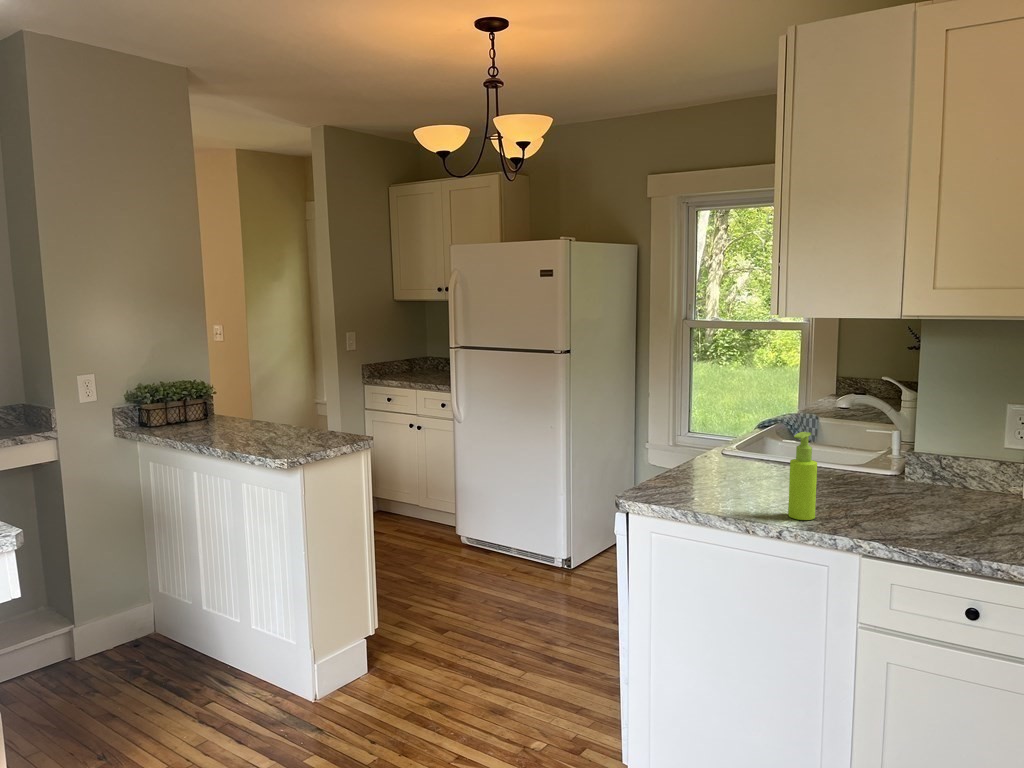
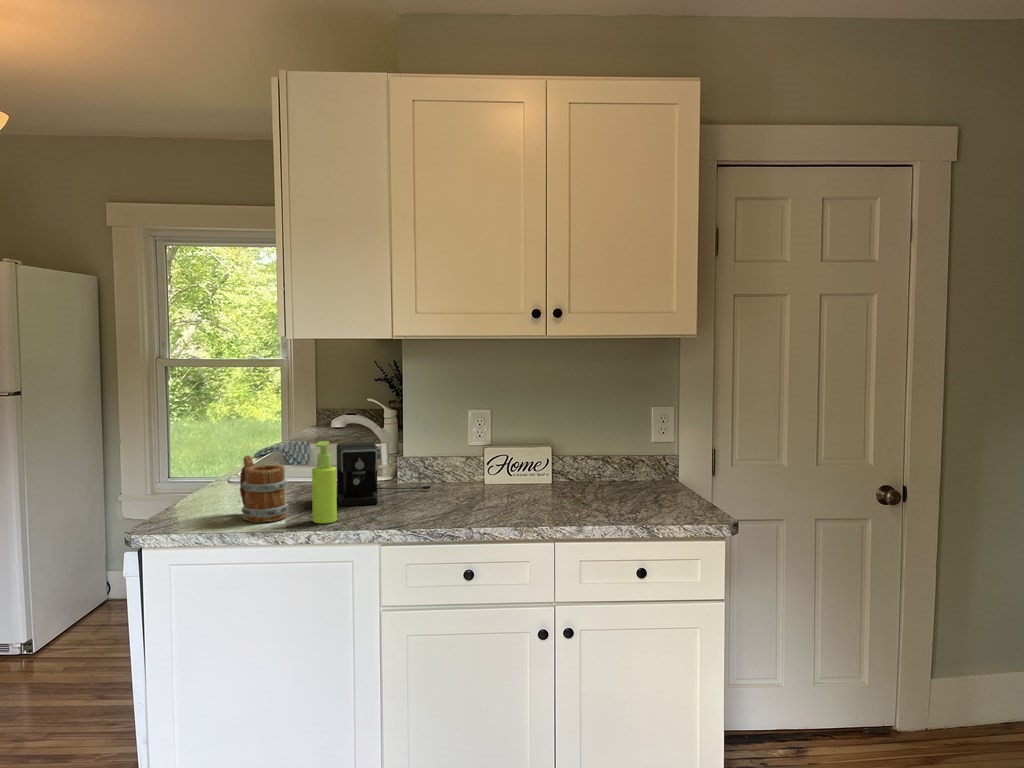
coffee maker: none [826,431,945,505] -> present [337,442,430,506]
mug: none [718,436,767,507] -> present [240,456,289,522]

